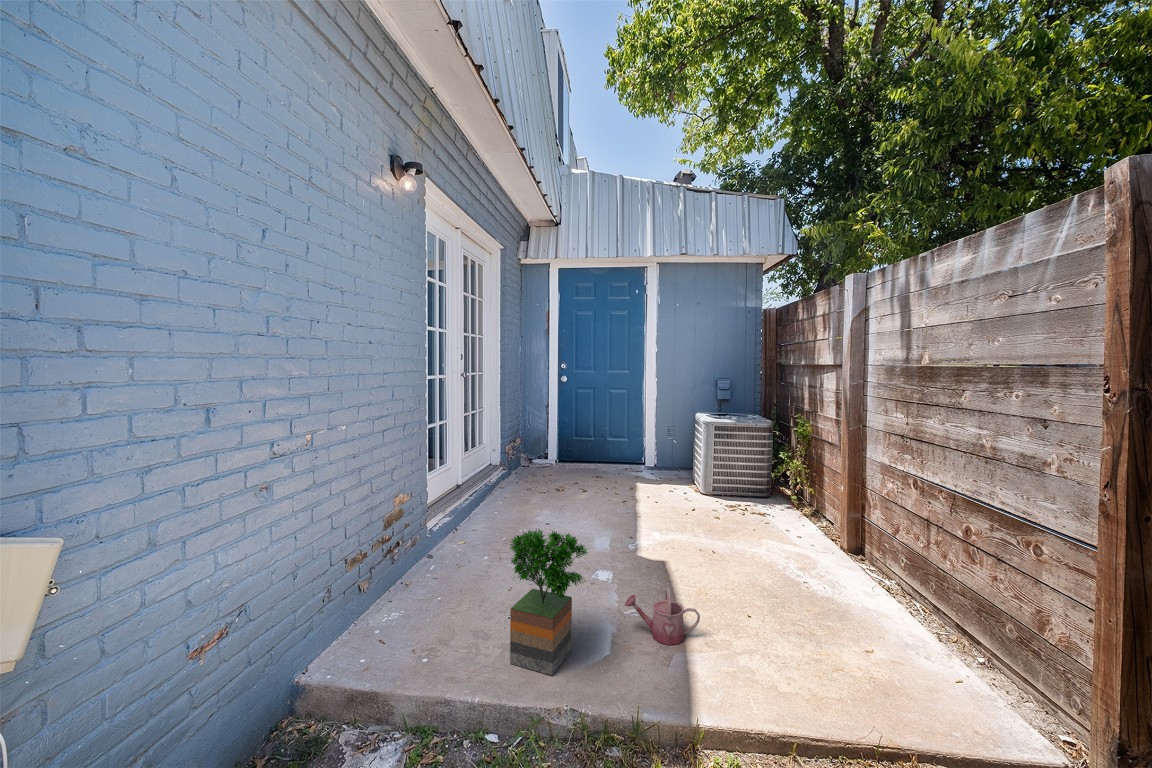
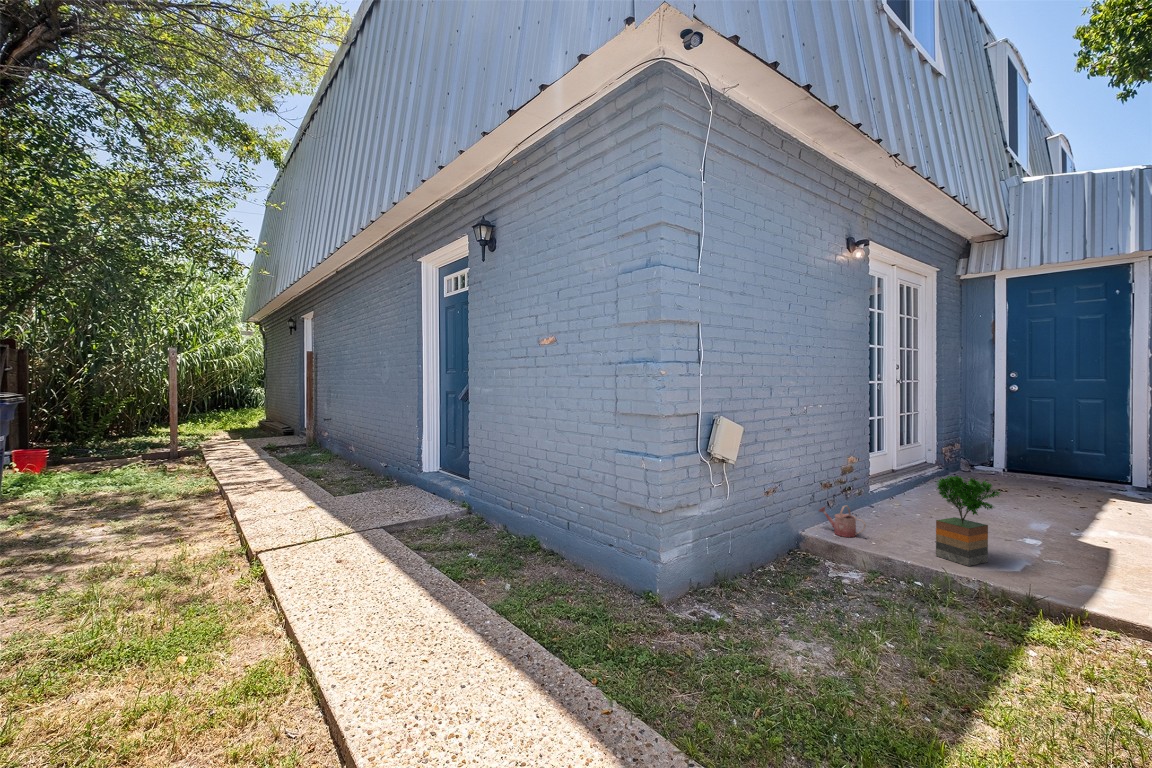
watering can: present [625,588,700,645] -> present [819,505,866,537]

